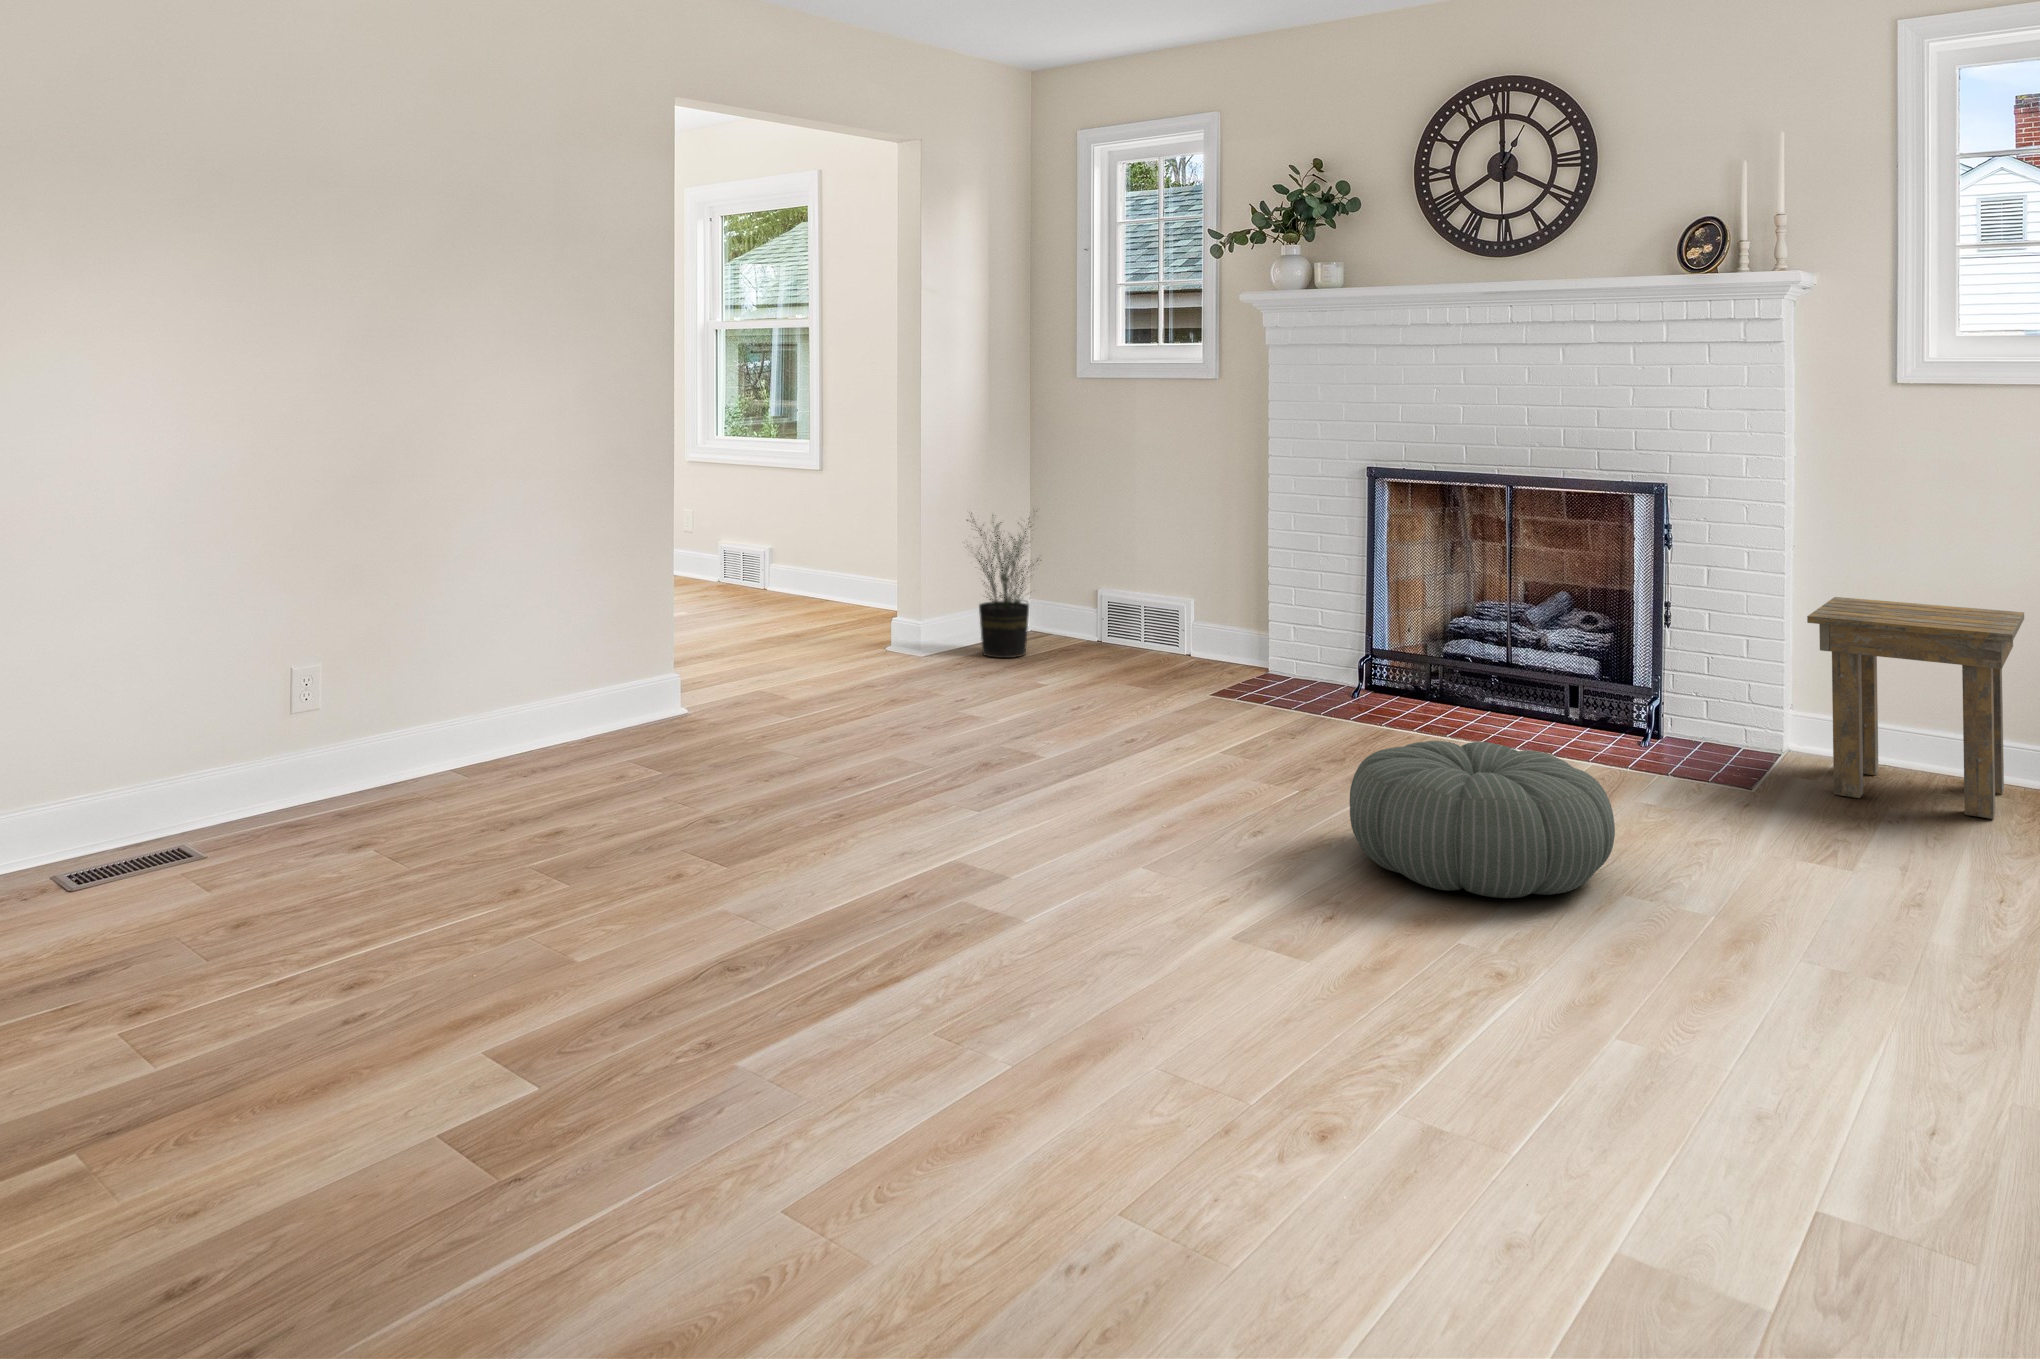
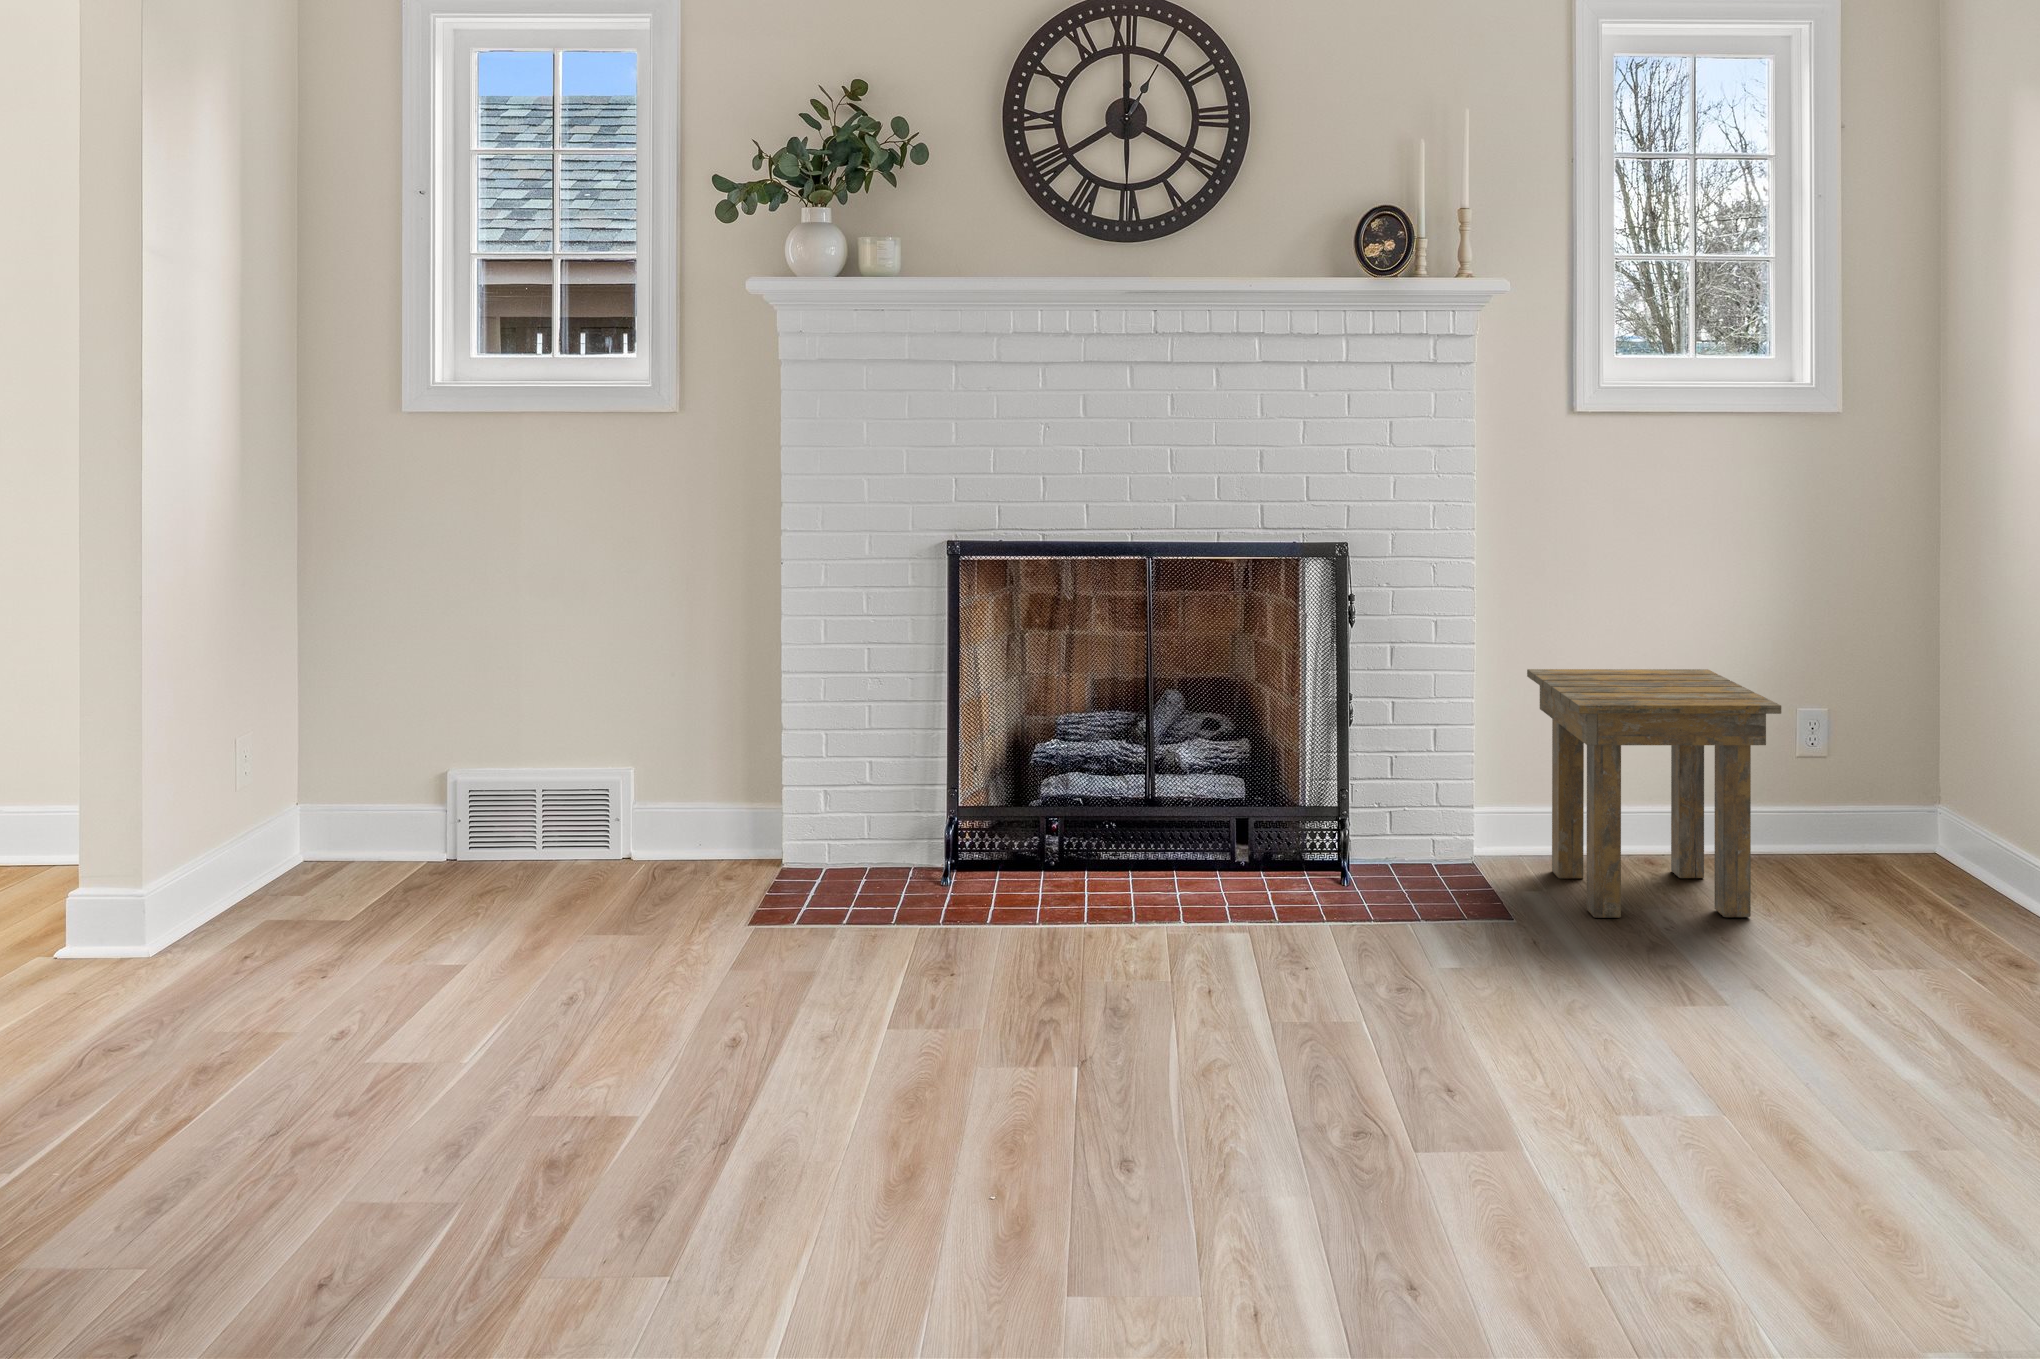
potted plant: present [967,513,1038,658] -> none [214,628,393,907]
pouf: present [1350,741,1615,898] -> none [1280,969,1669,1245]

